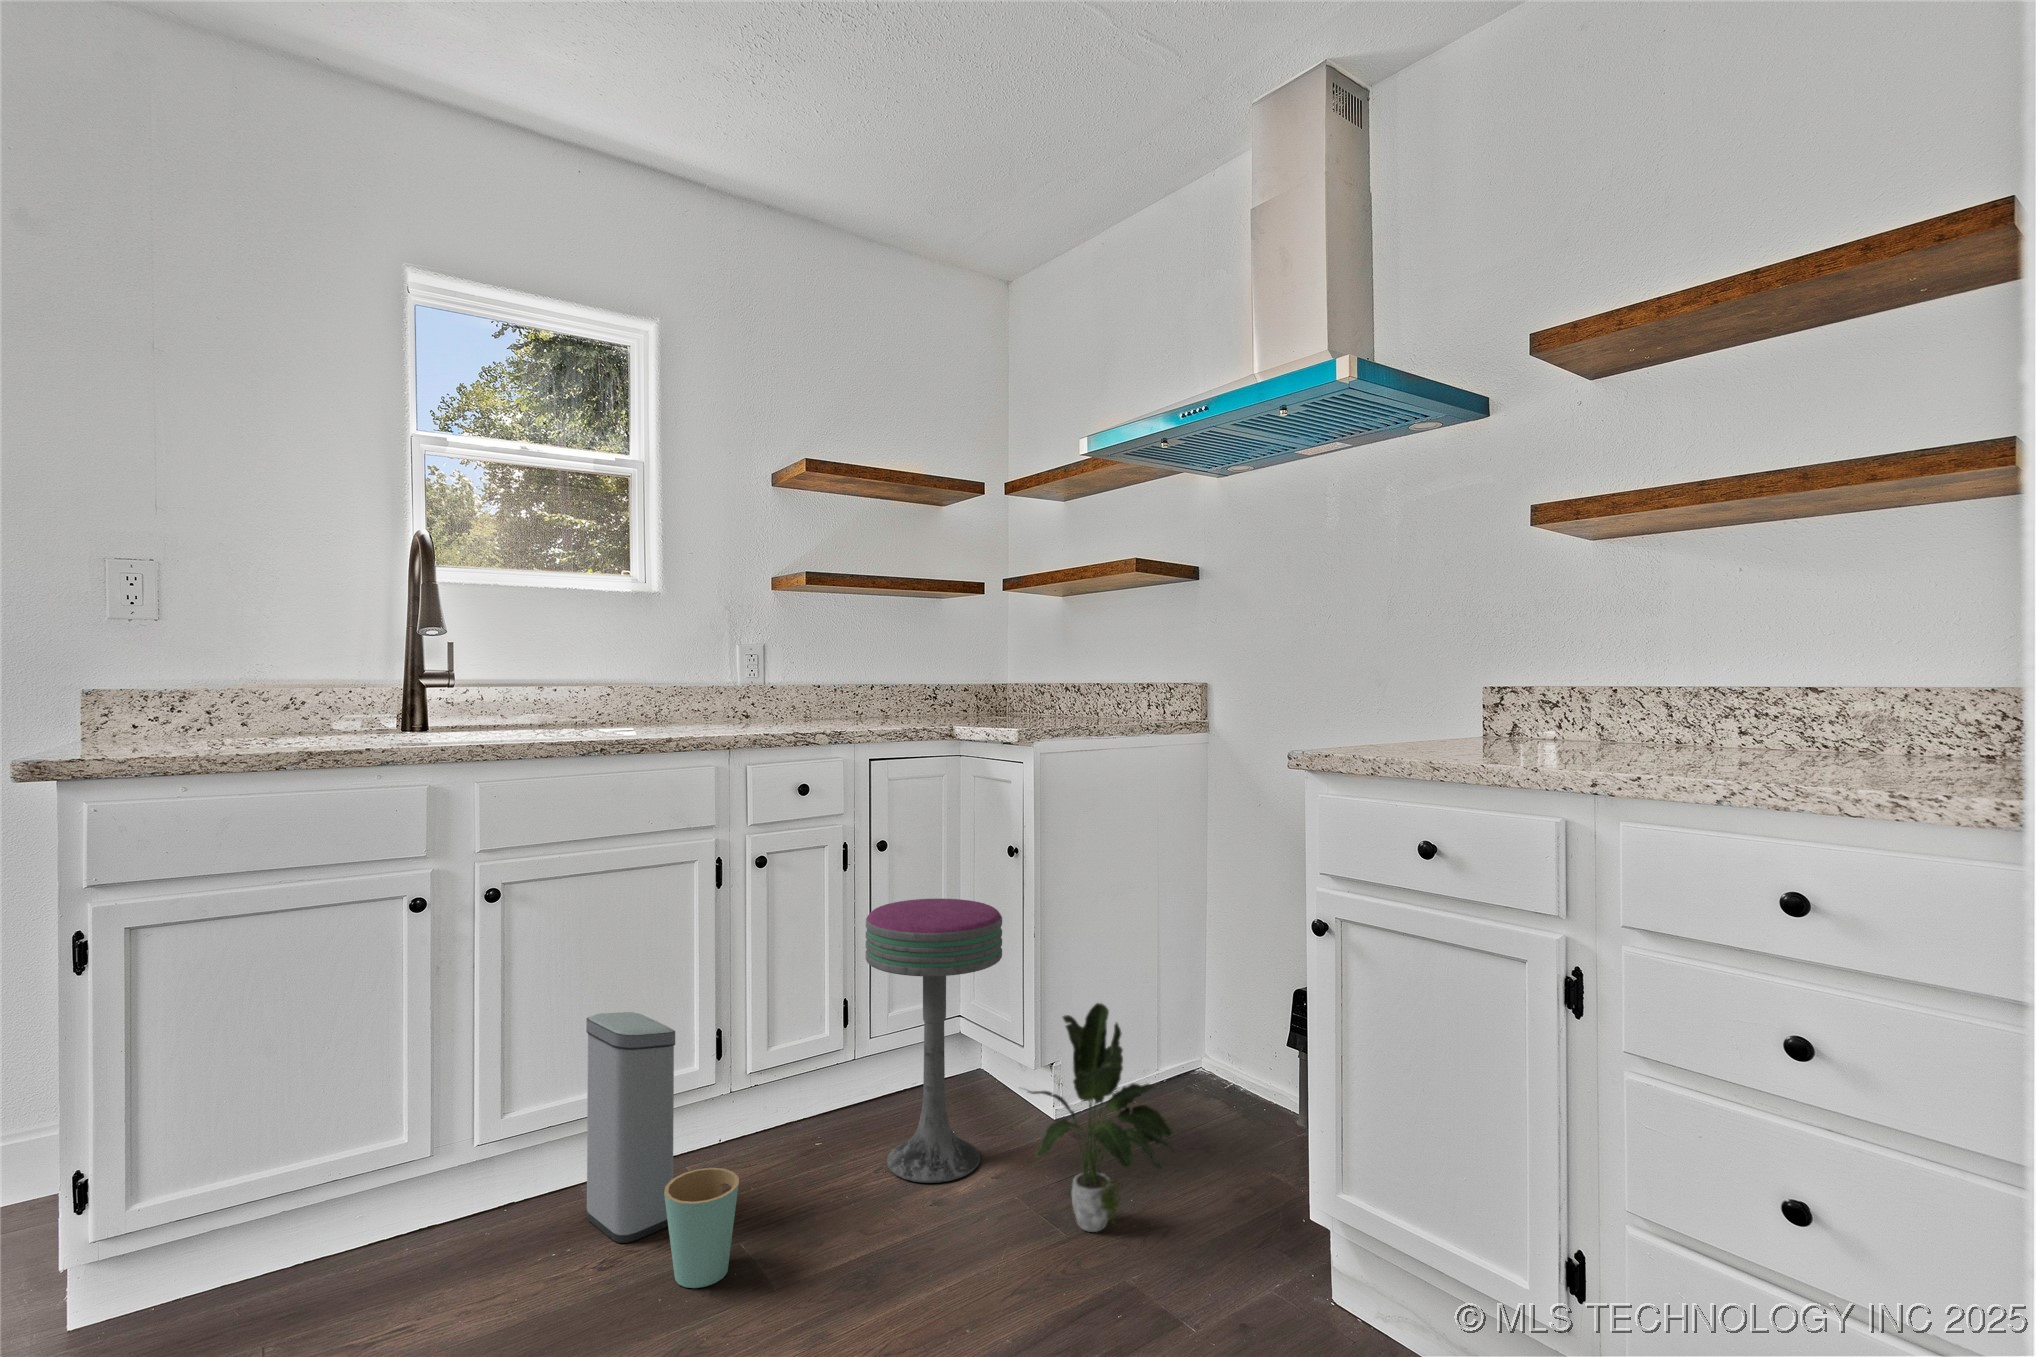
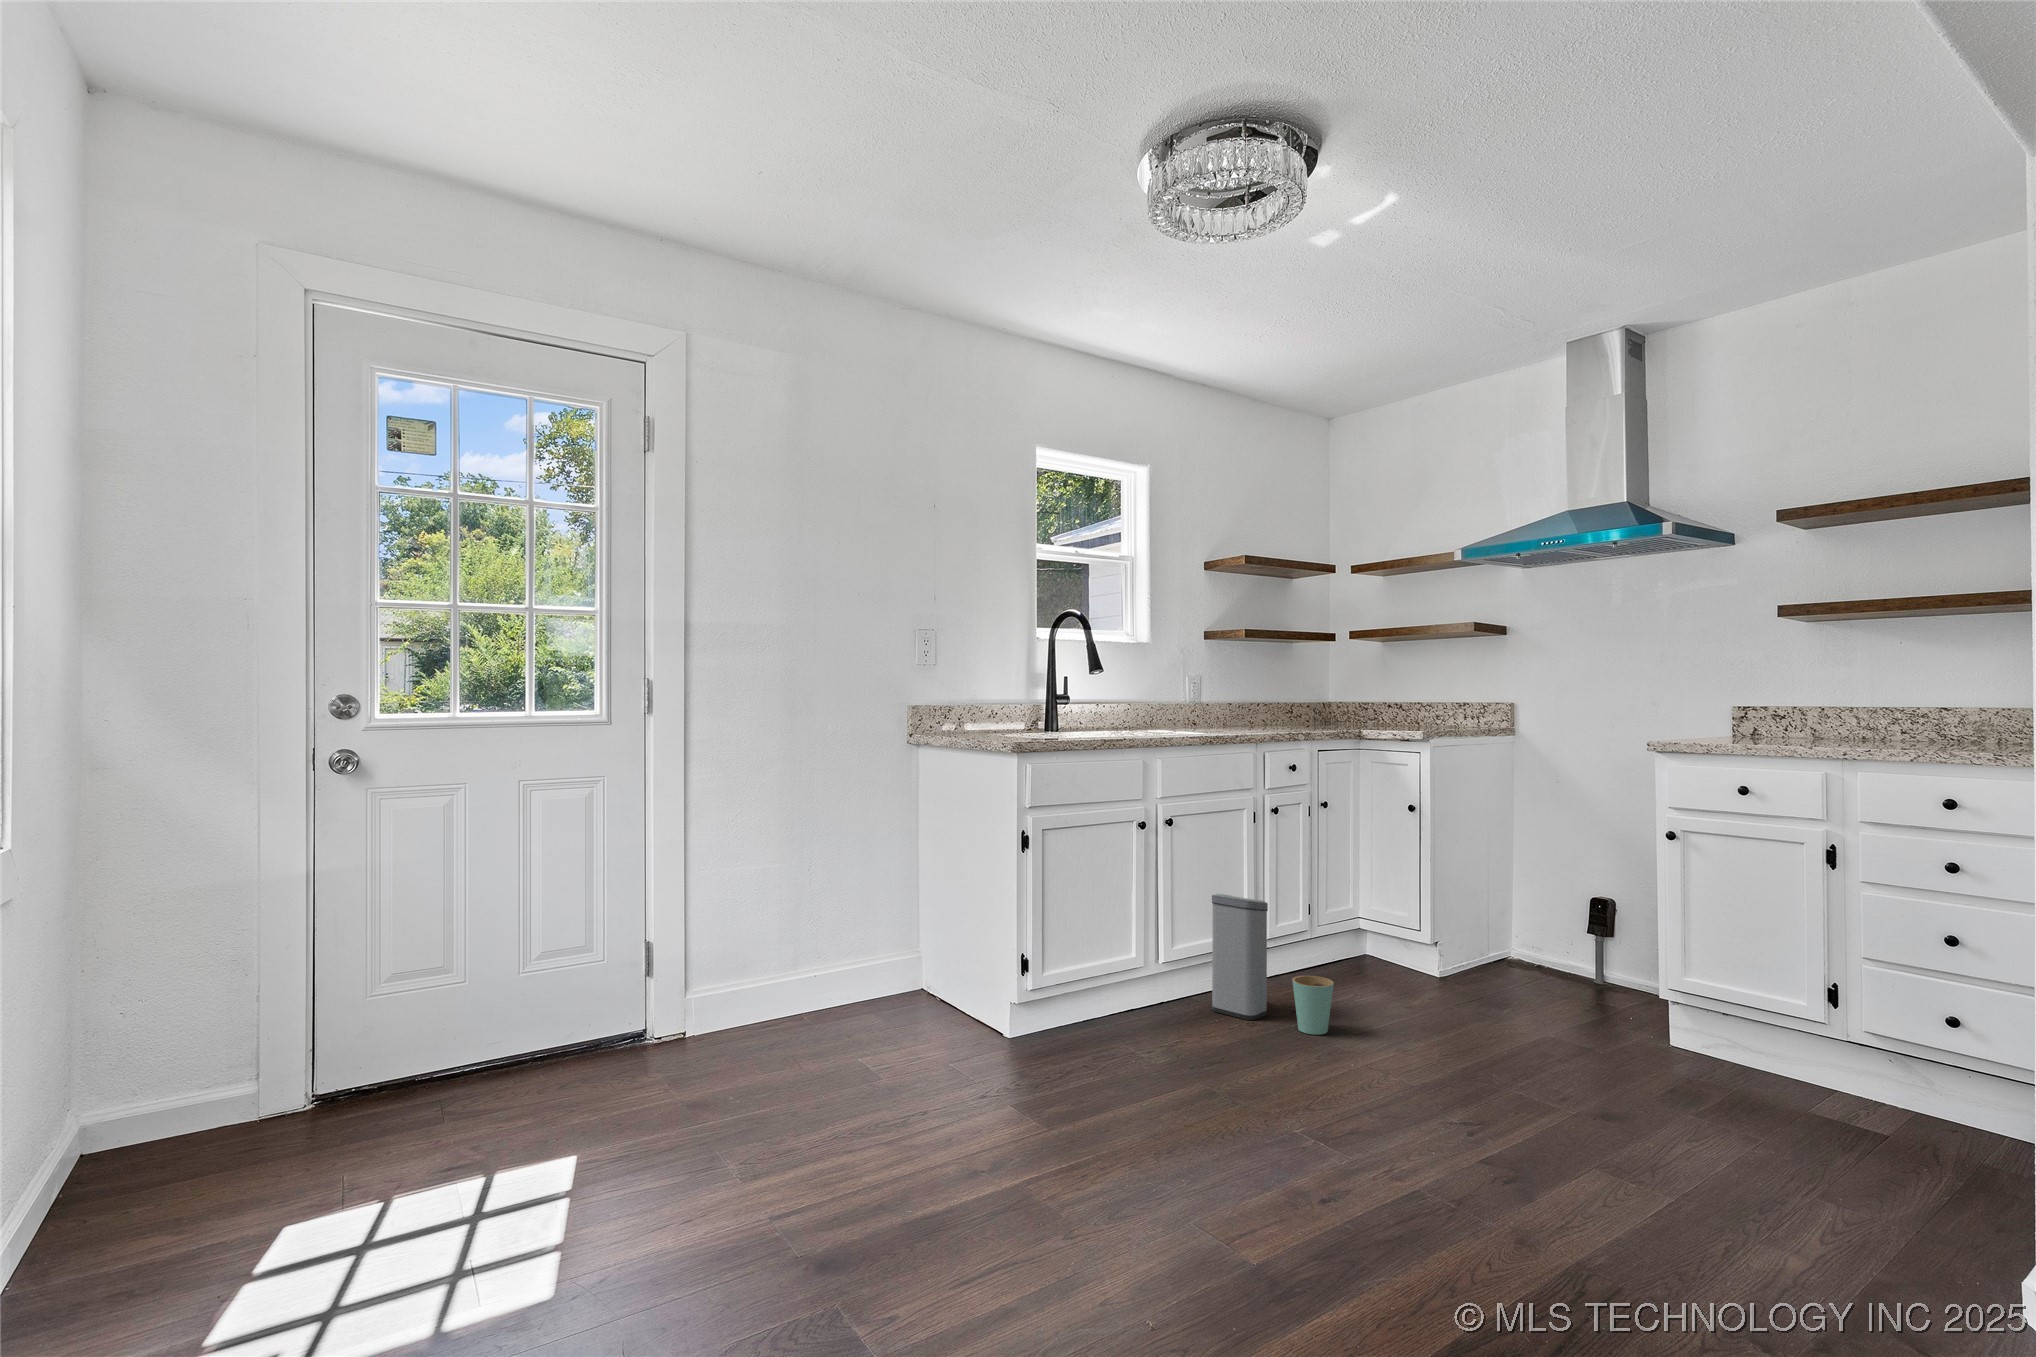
bar stool: present [866,898,1002,1183] -> none [1344,836,1432,1001]
potted plant: present [1028,1003,1173,1232] -> none [1476,889,1568,1019]

